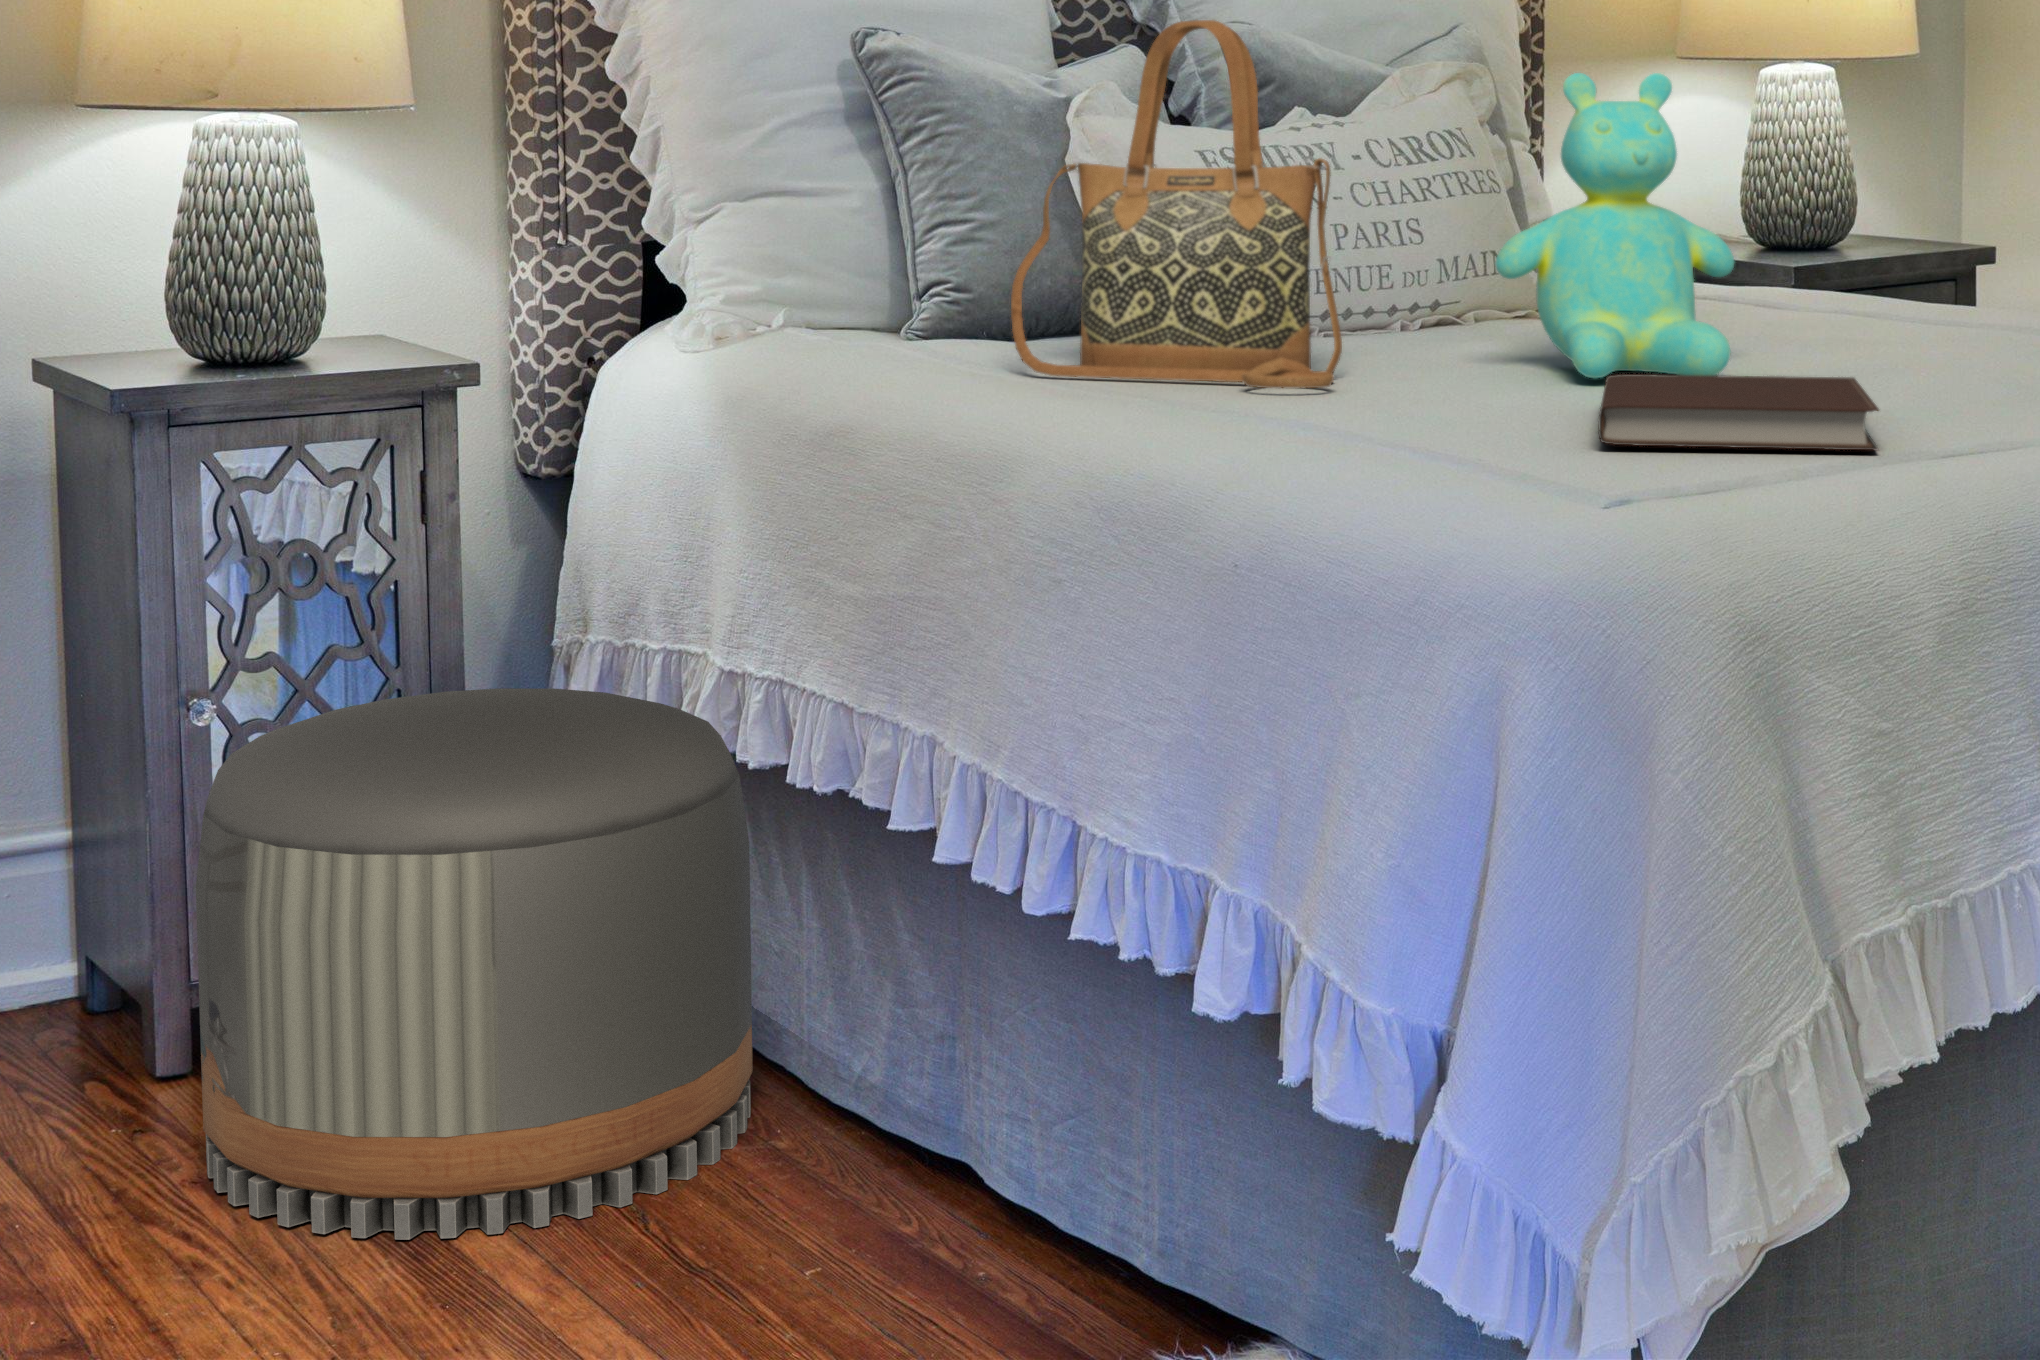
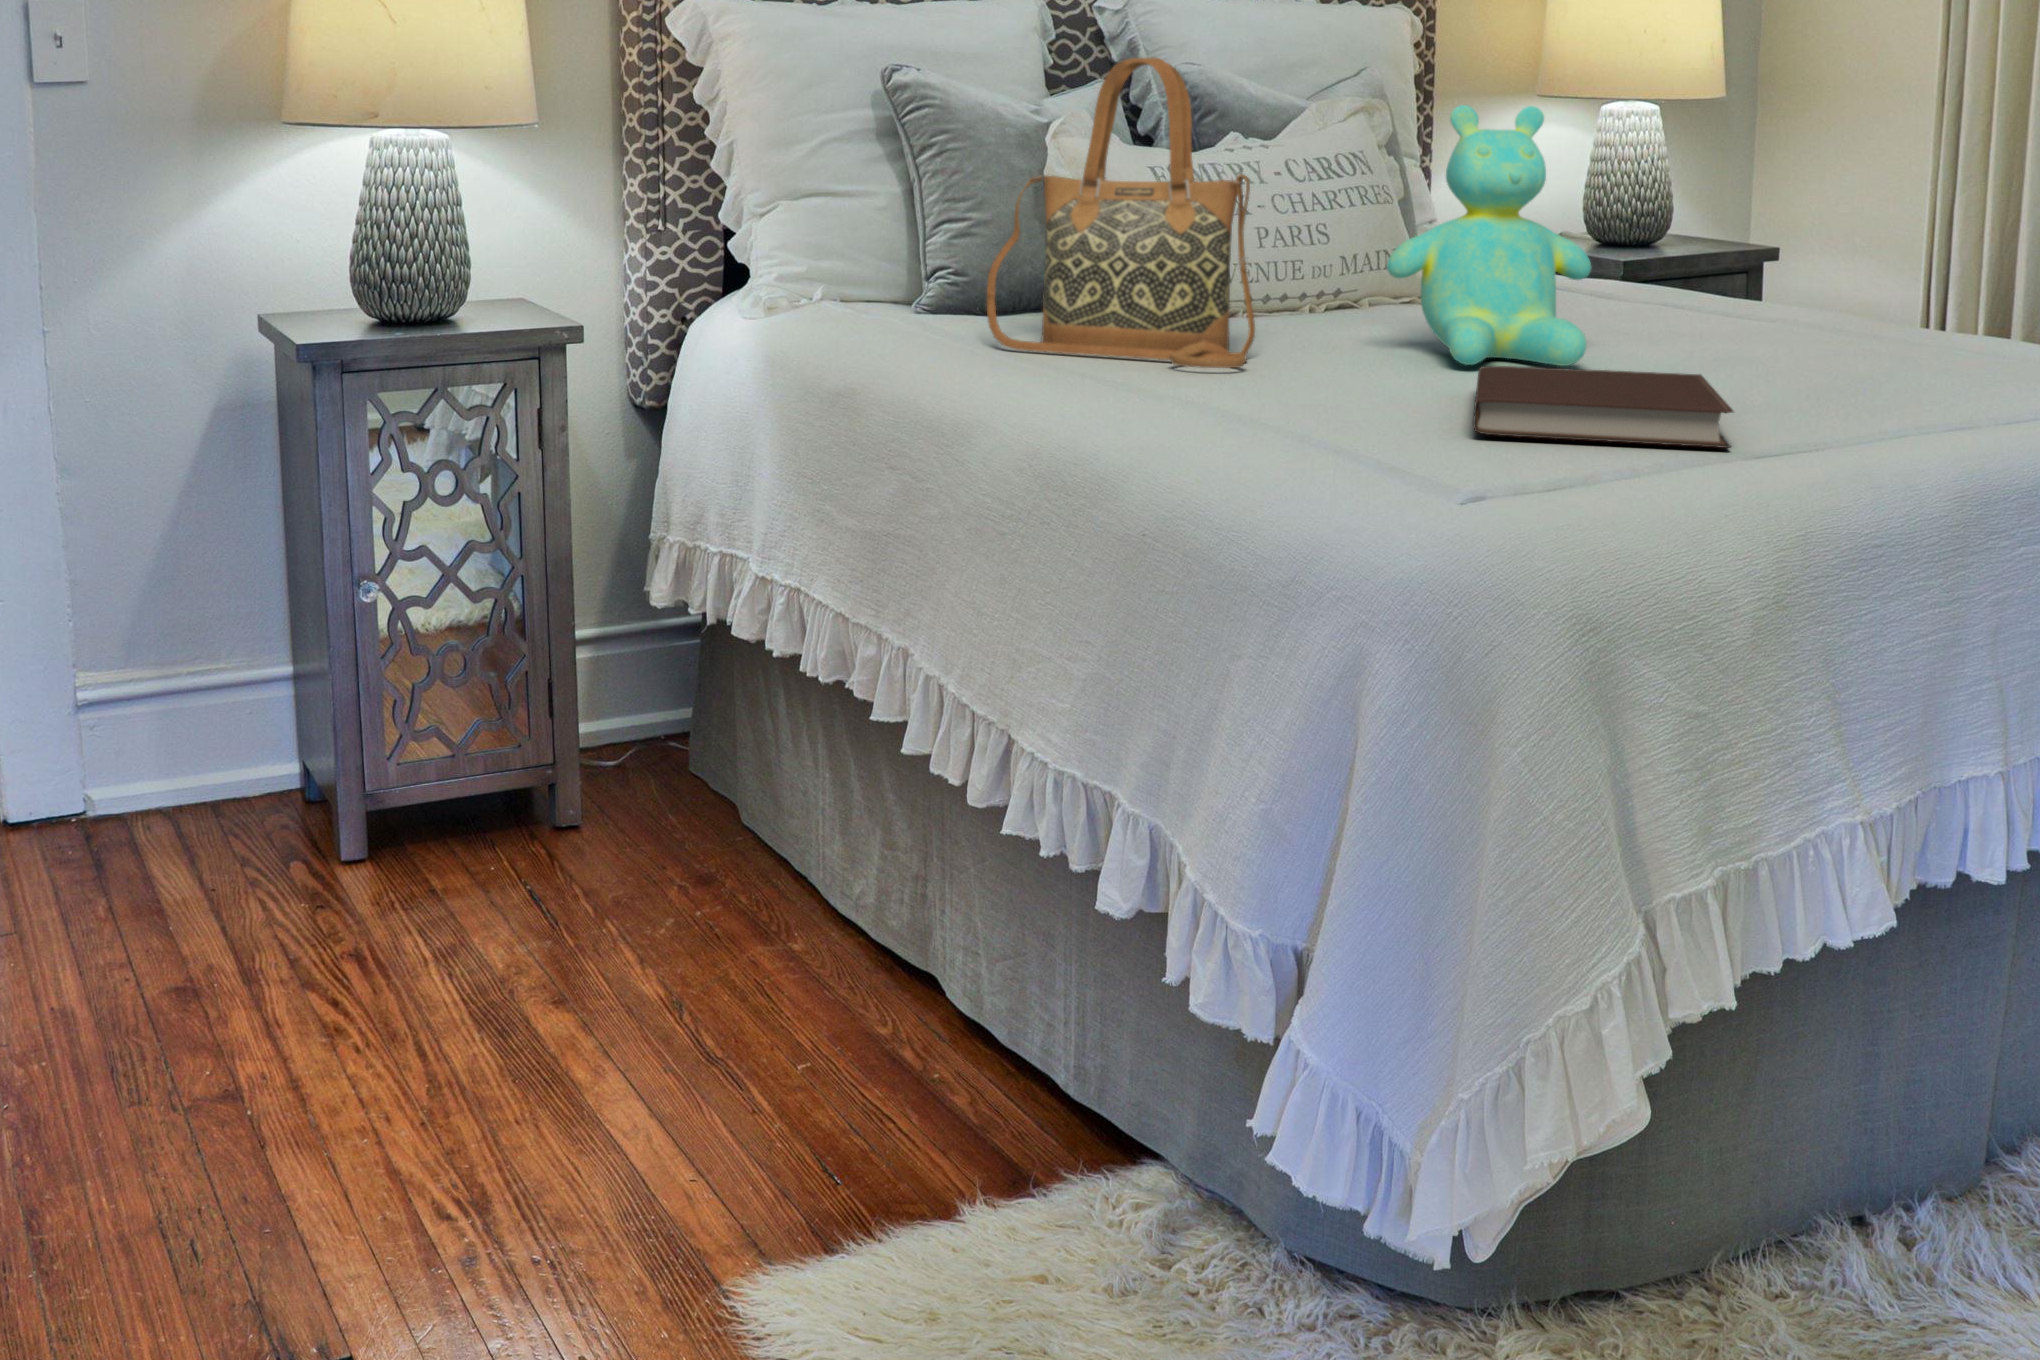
pouf: present [196,688,753,1240] -> none [347,579,776,1016]

